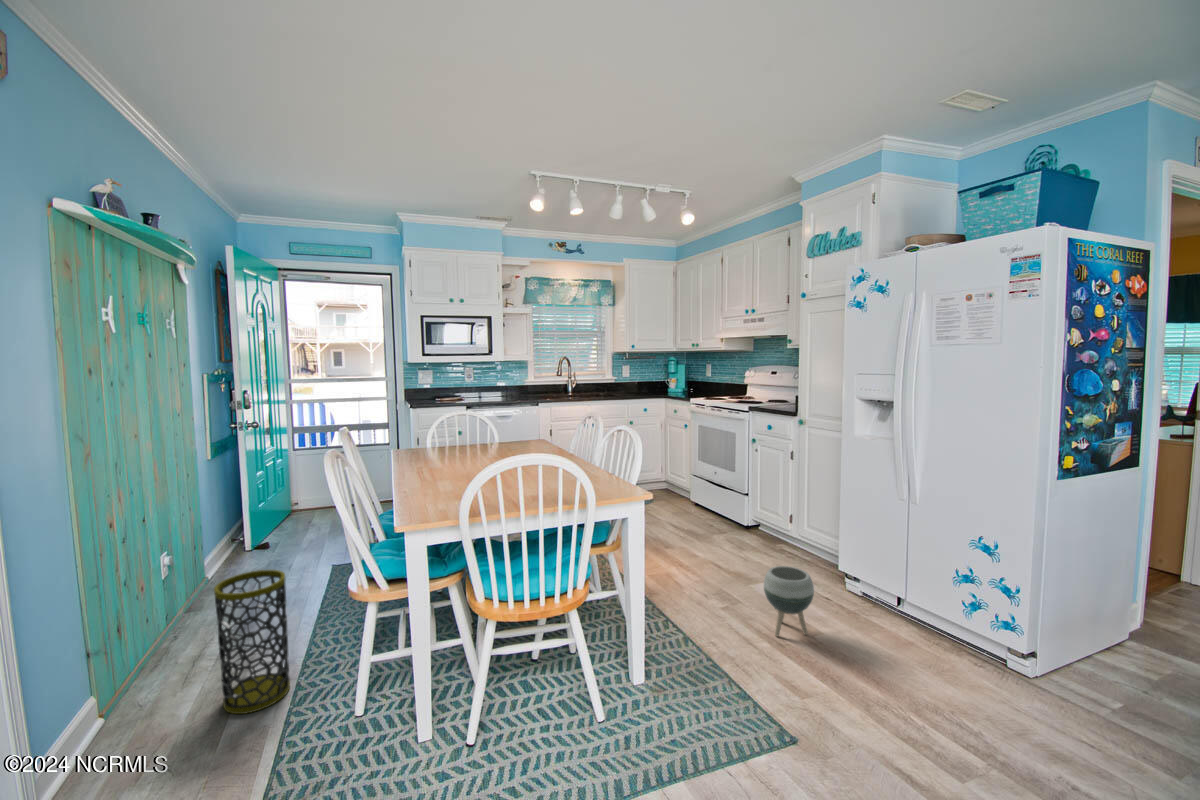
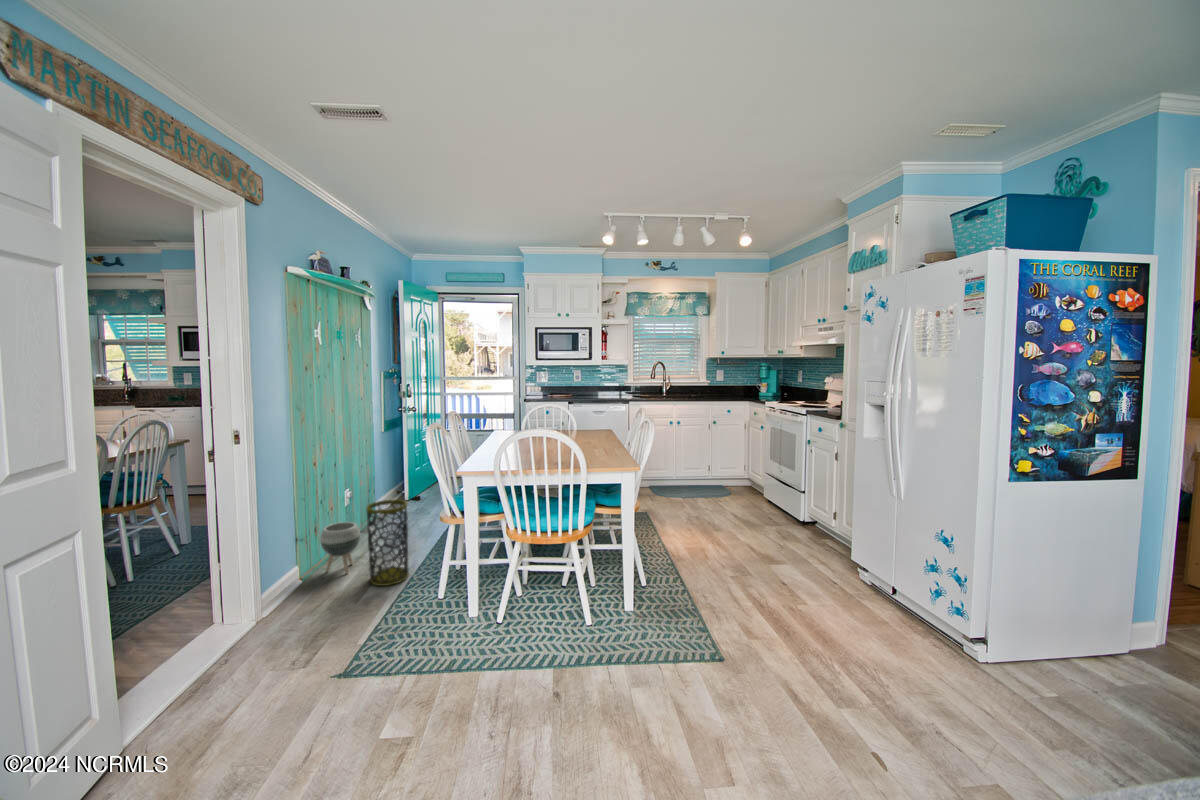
planter: present [764,566,814,636] -> present [320,522,360,574]

